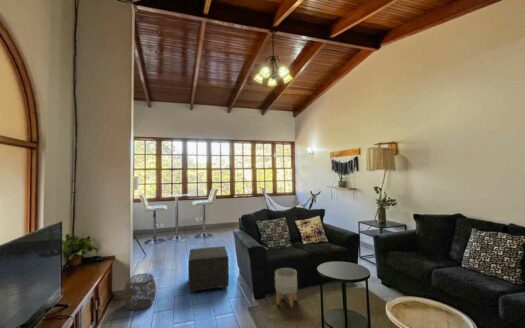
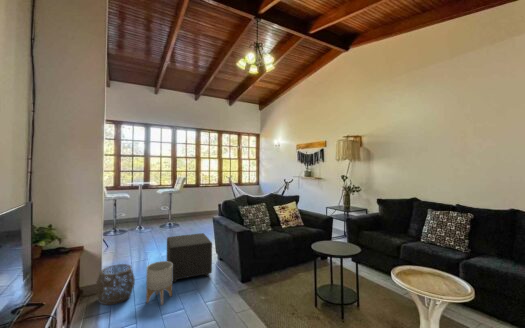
planter: present [275,268,297,307] -> present [146,261,173,305]

